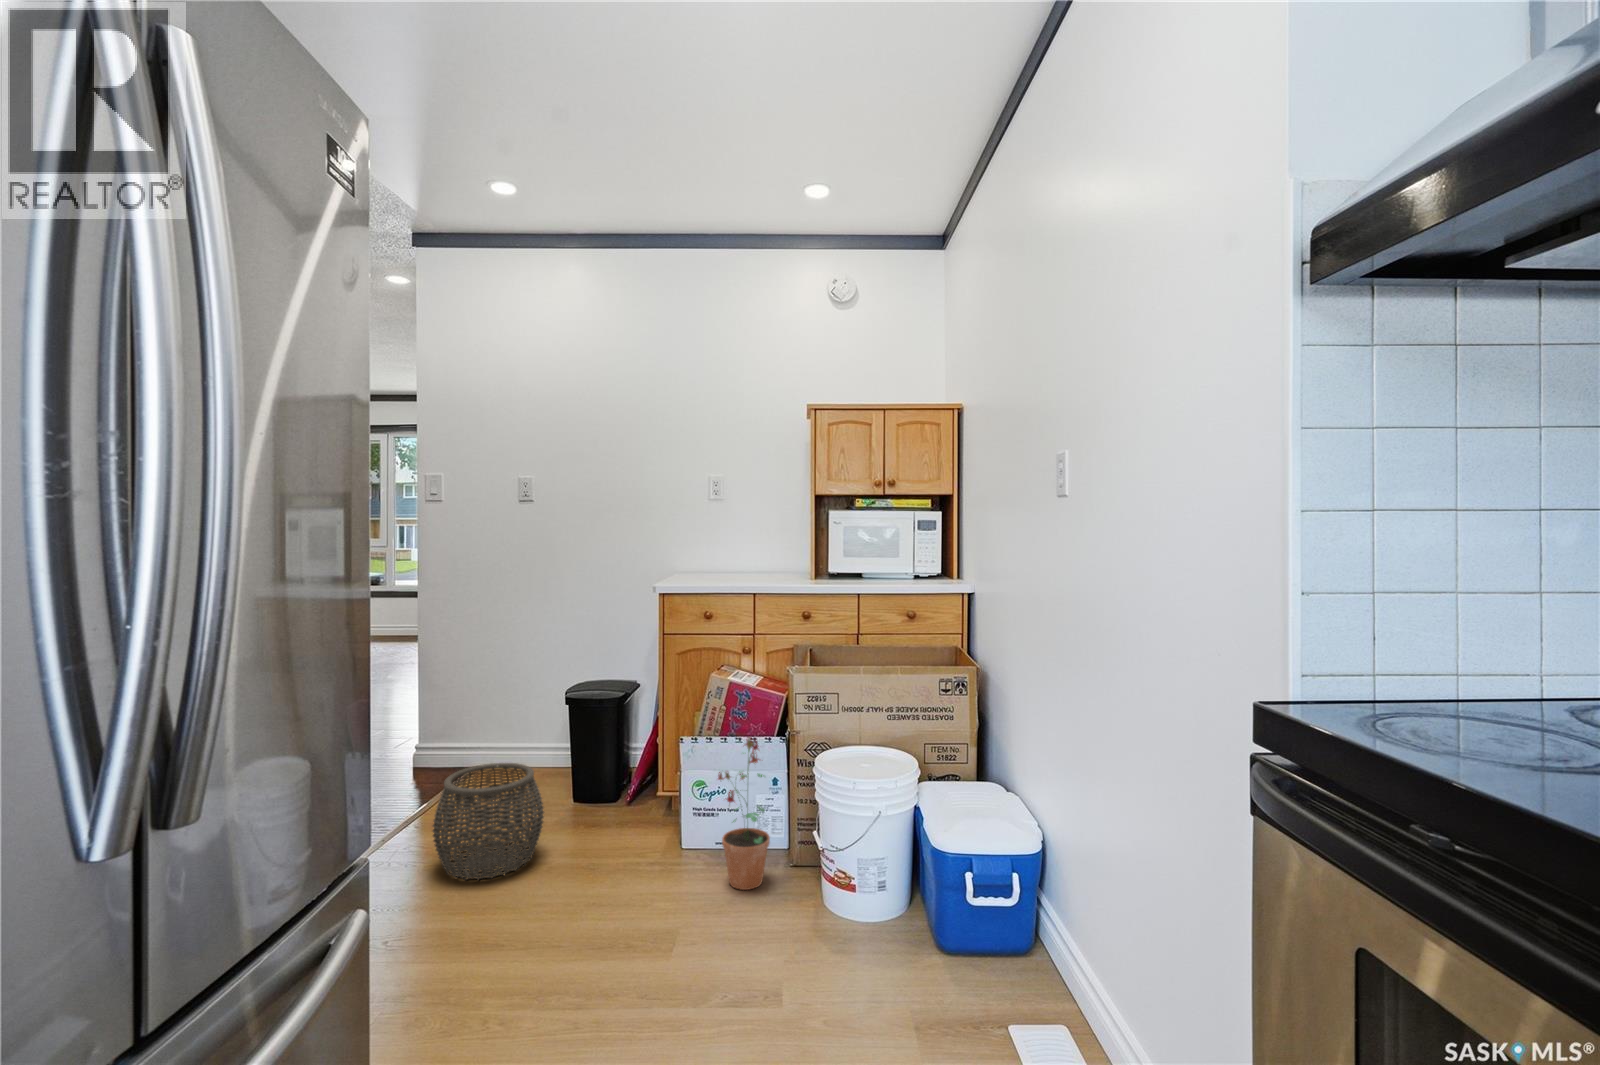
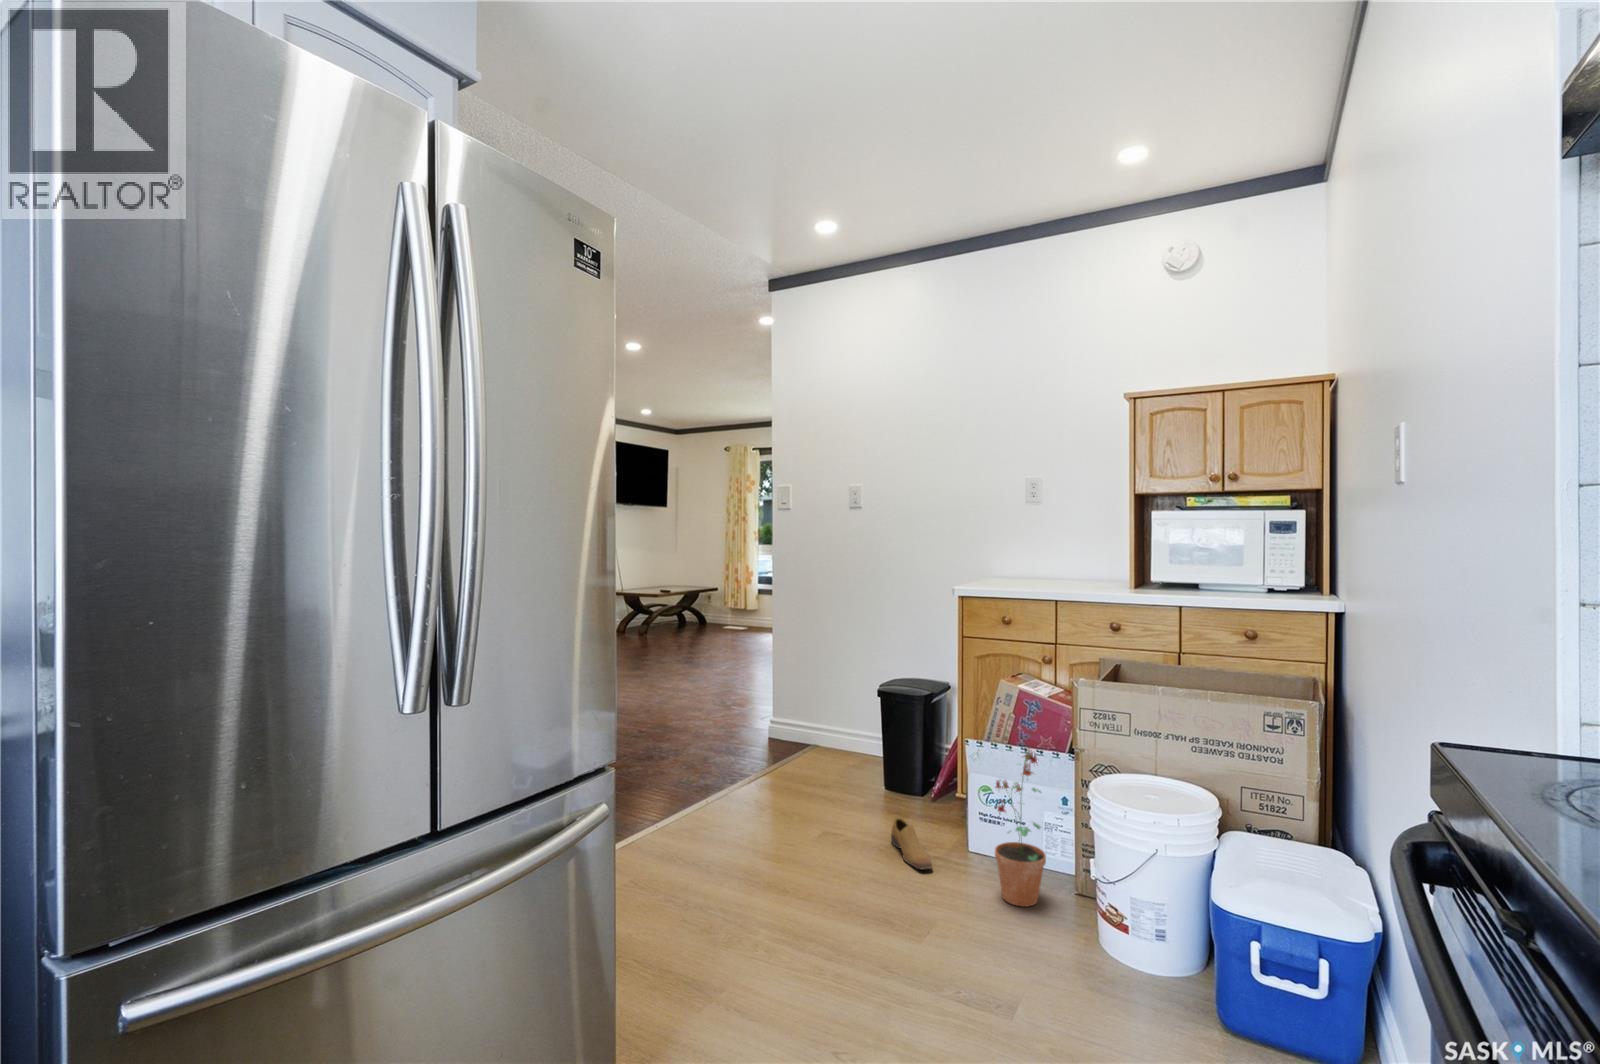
woven basket: present [432,763,544,880] -> none [749,740,841,841]
shoe: none [603,827,656,877] -> present [891,817,933,869]

